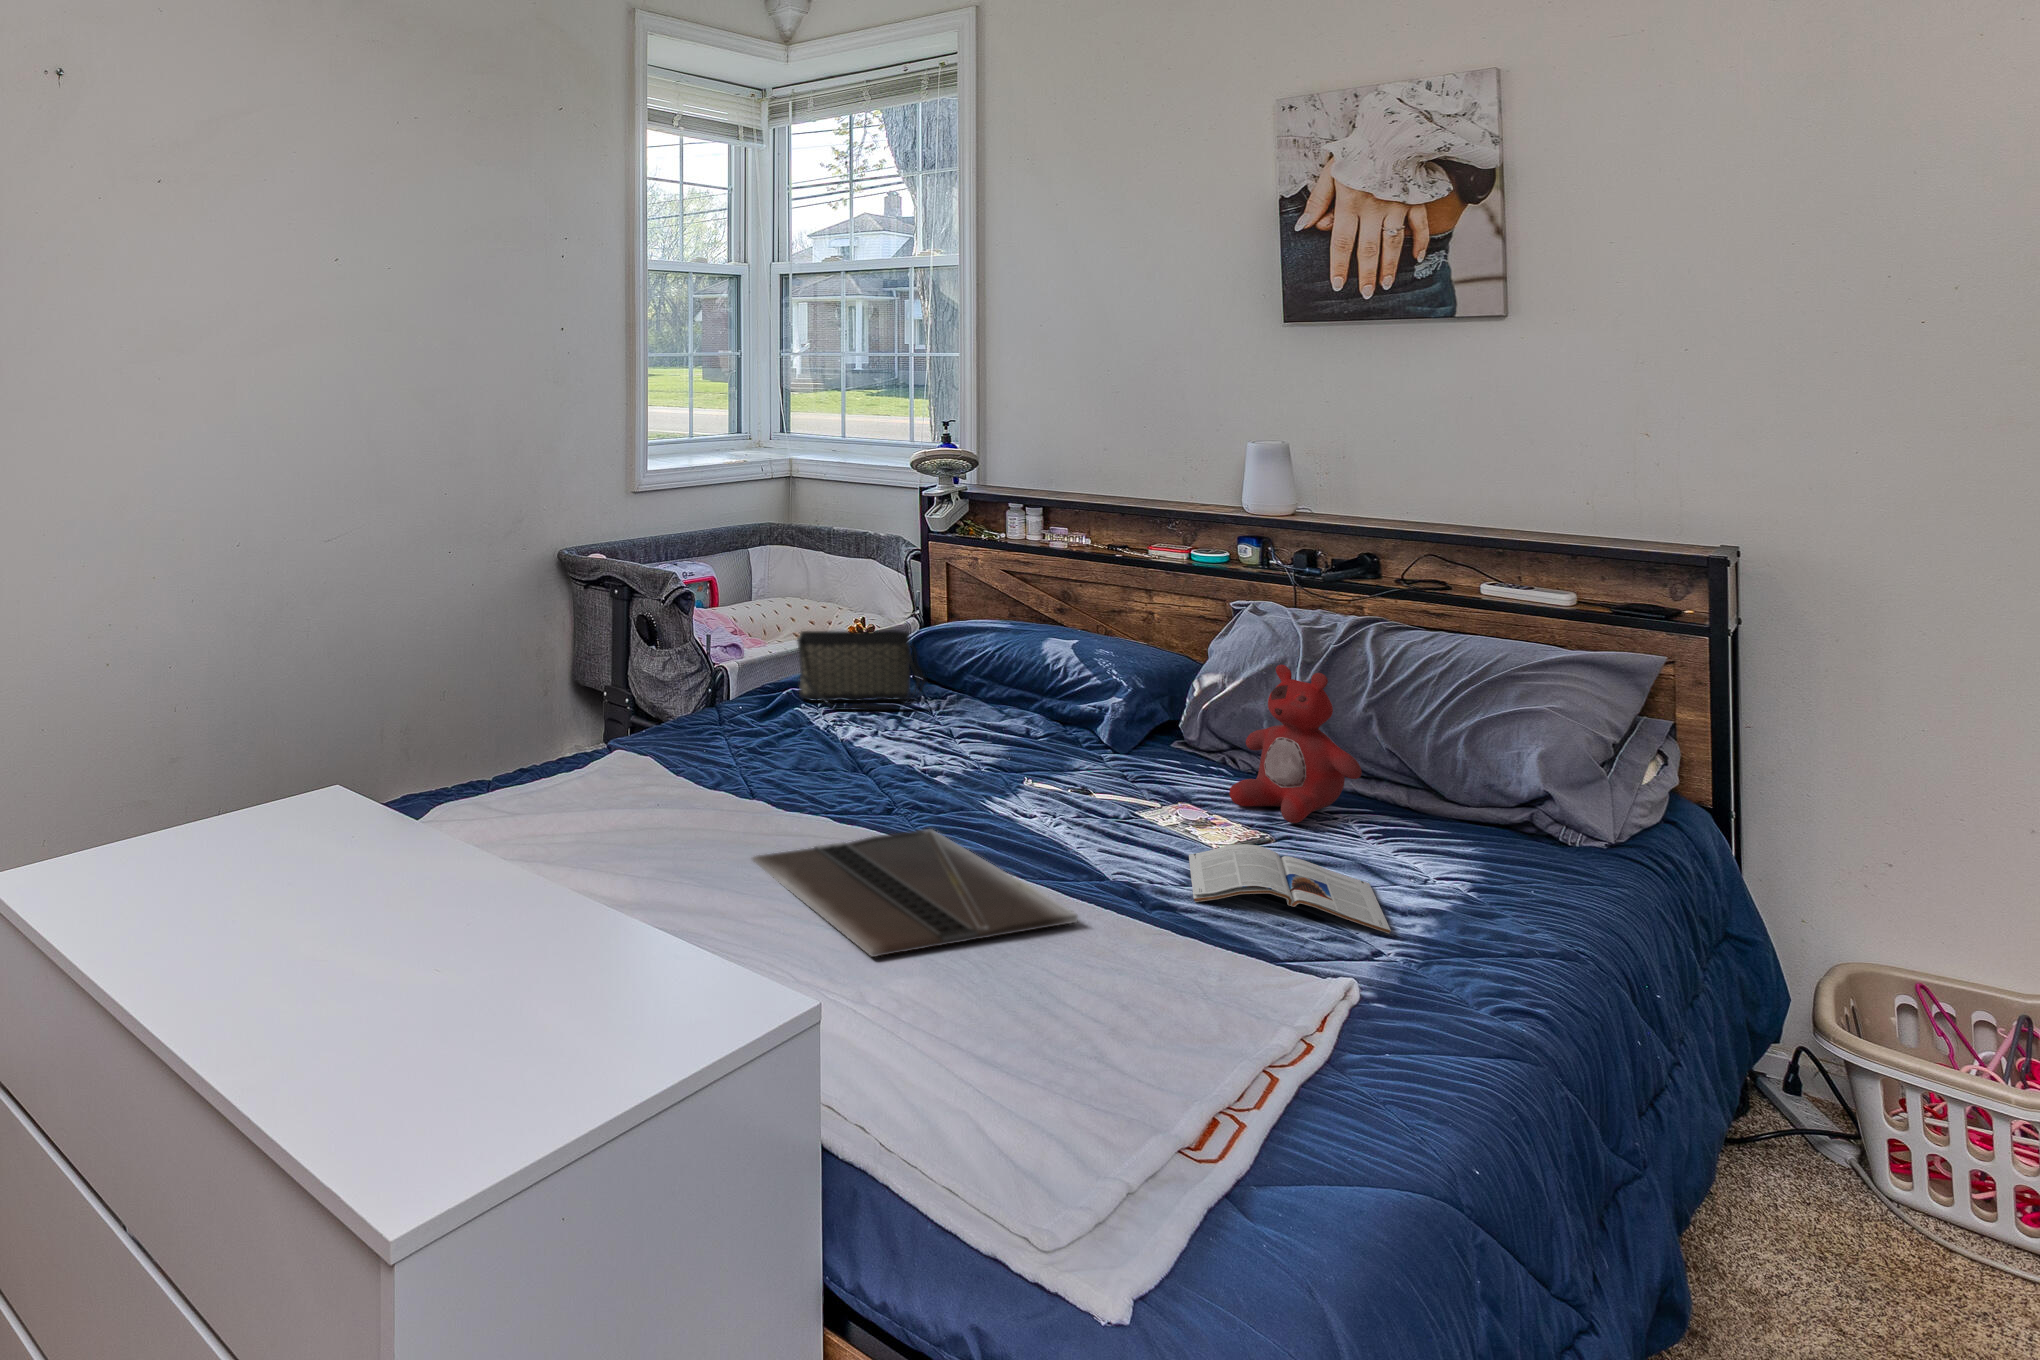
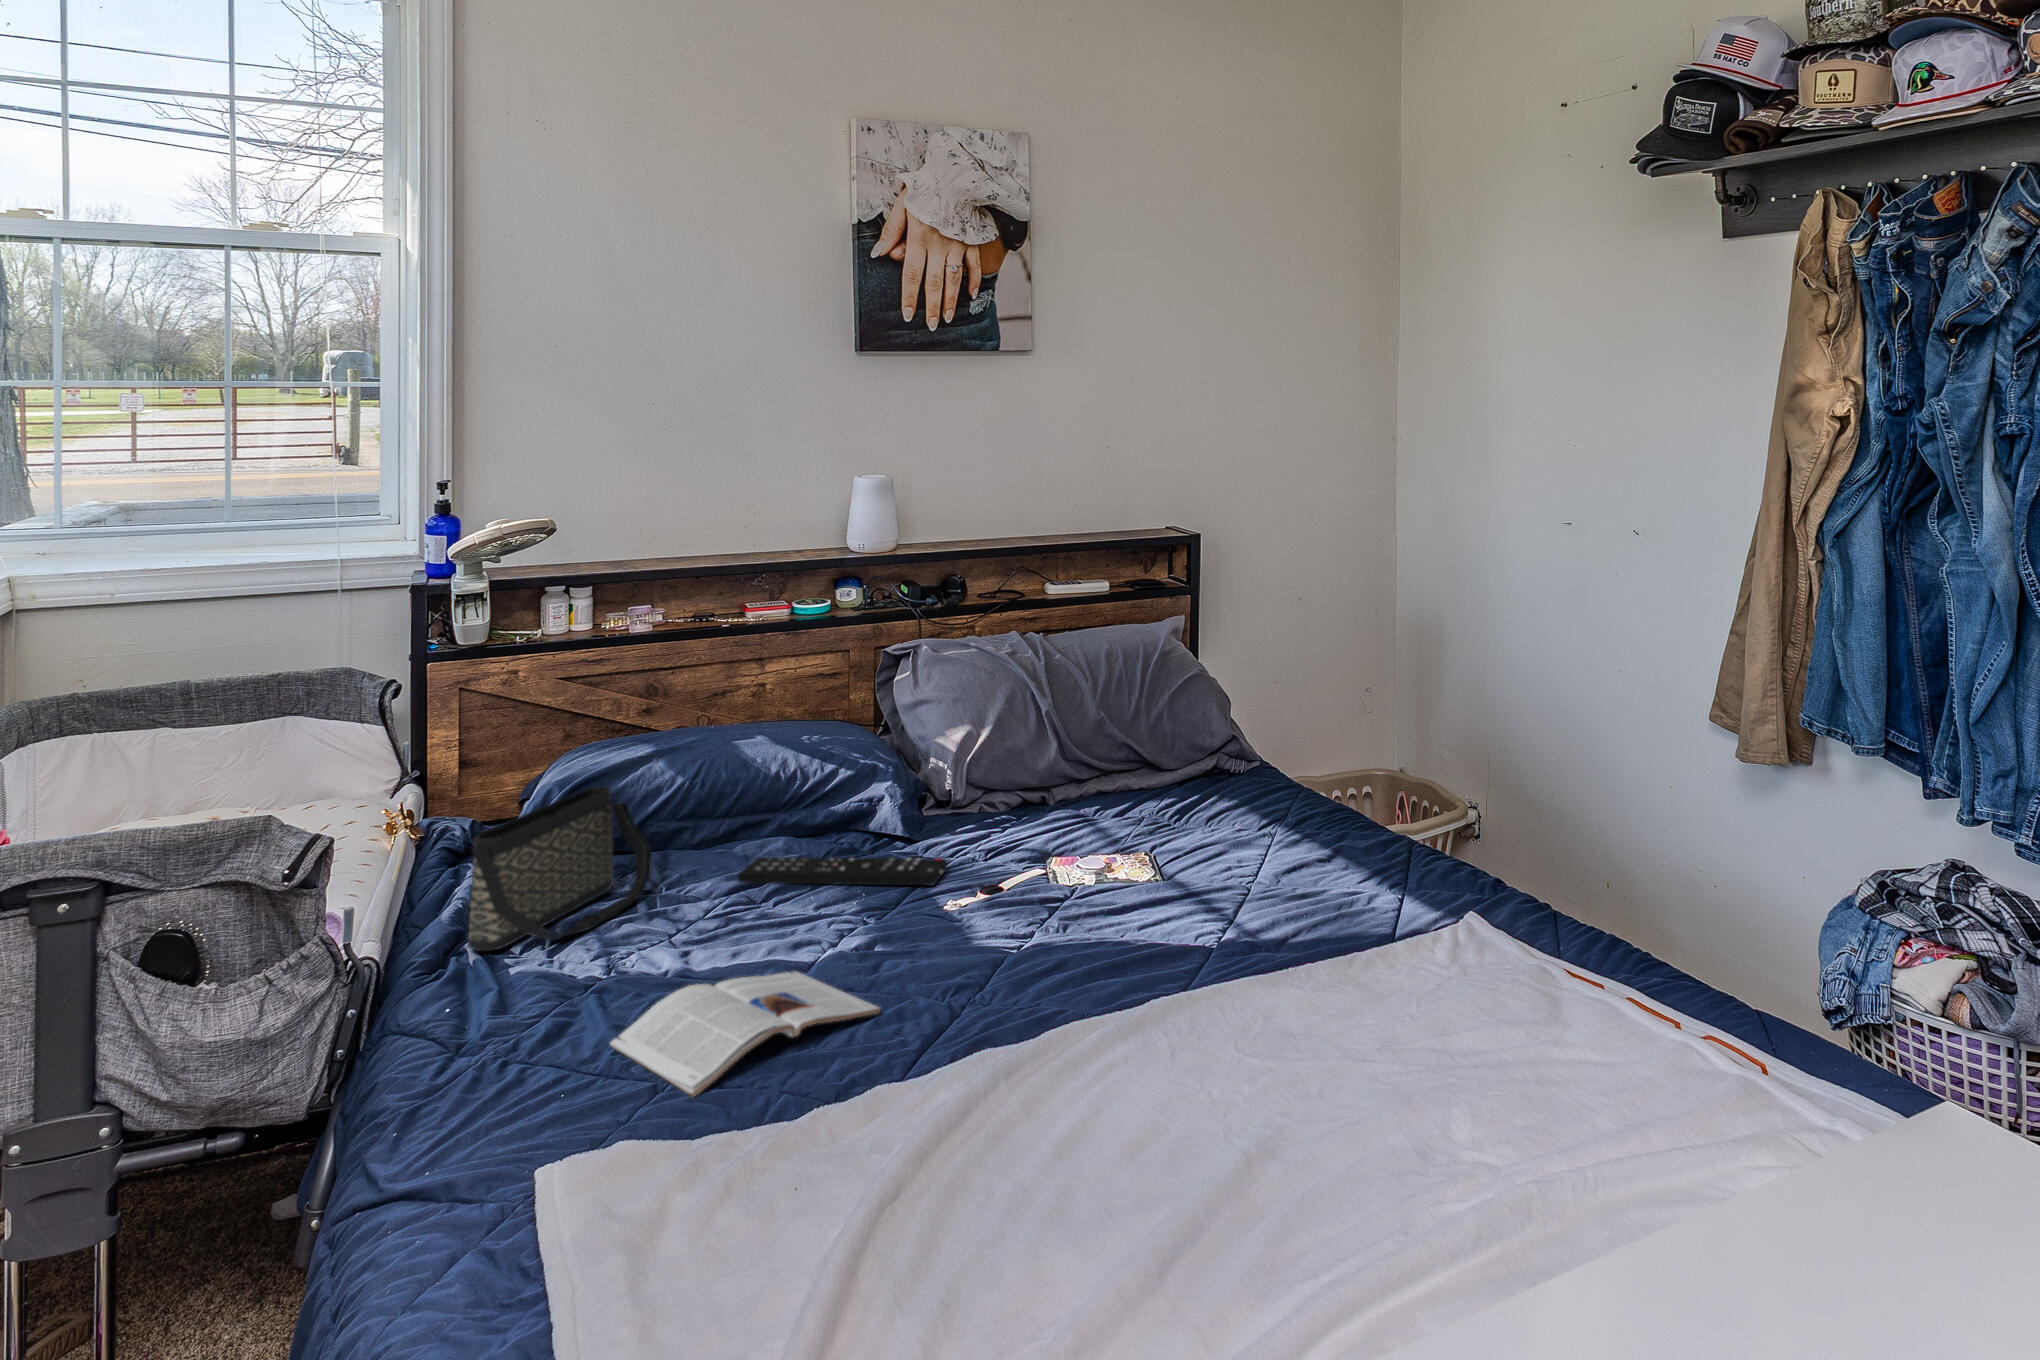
stuffed bear: present [1229,665,1362,823] -> none [1052,682,1164,839]
remote control: none [969,717,1086,772] -> present [738,857,947,885]
laptop: present [752,829,1078,957] -> none [1025,979,1368,1157]
magazine: present [1189,844,1391,933] -> present [610,971,880,1097]

